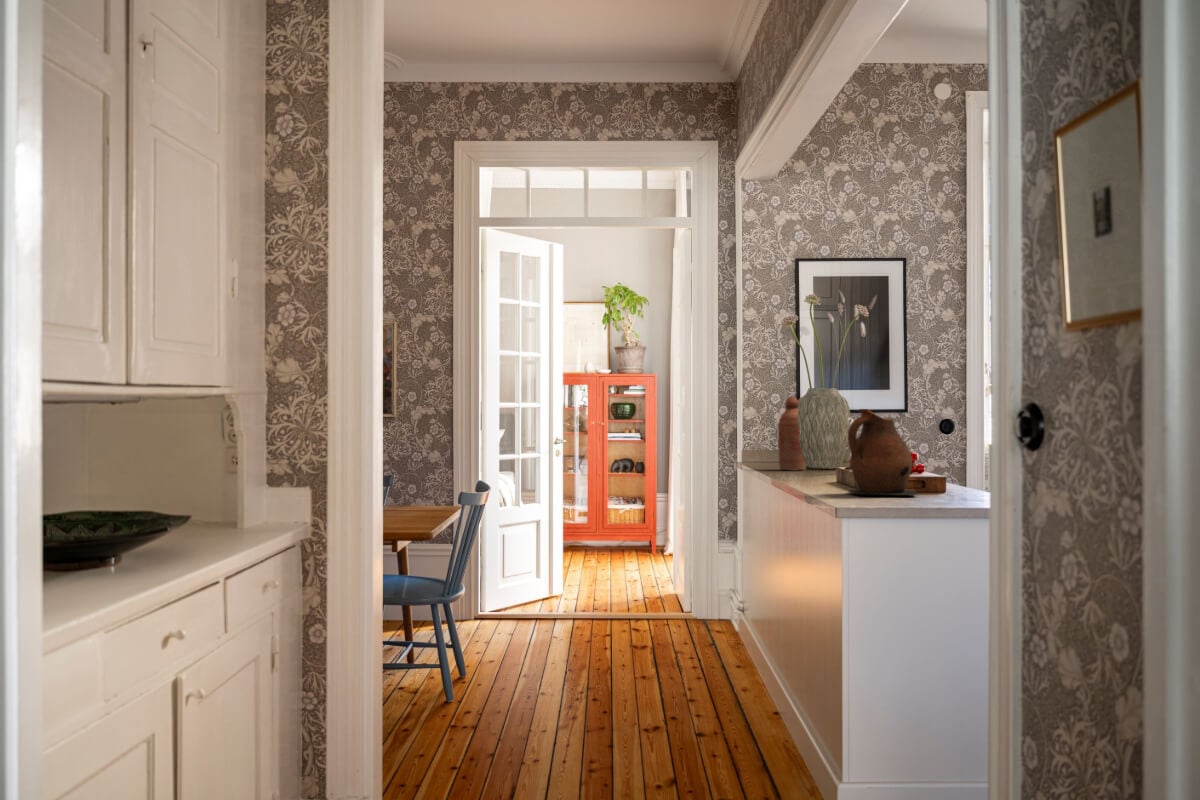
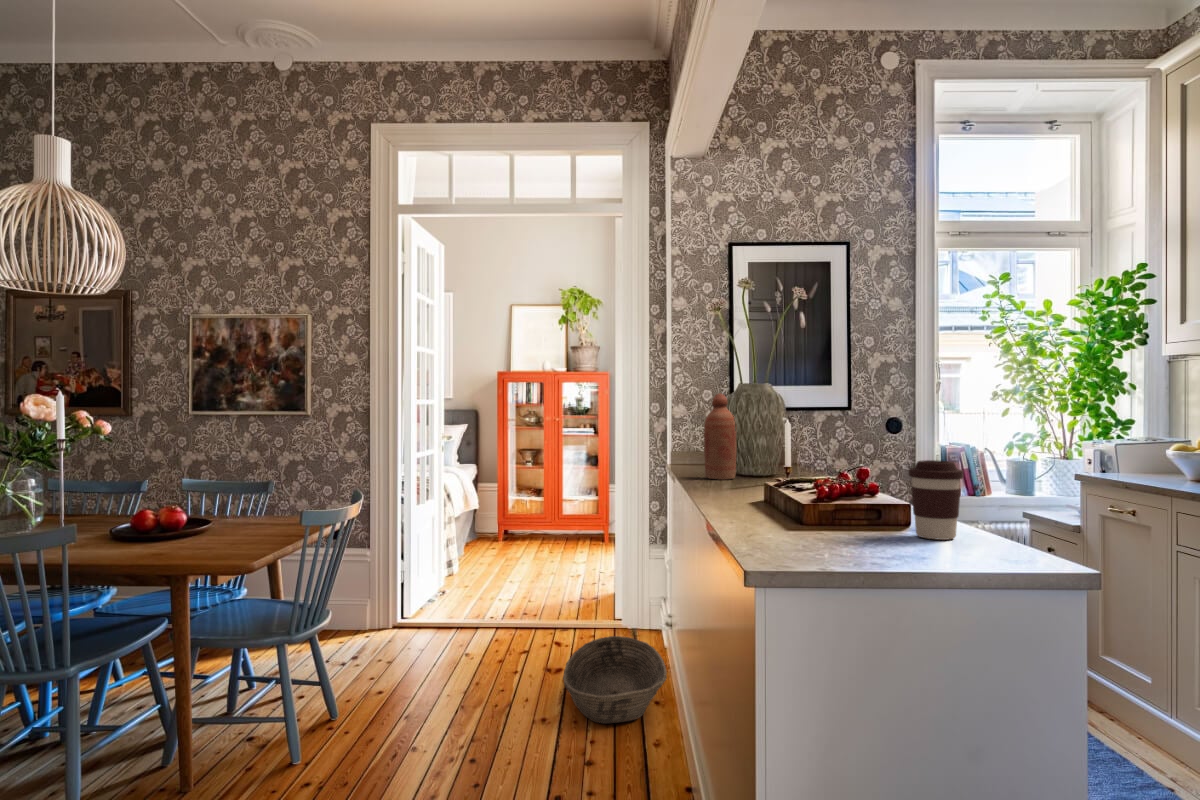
ceramic pitcher: present [848,409,918,496] -> none [775,412,895,558]
coffee cup: none [932,442,967,492] -> present [909,460,963,540]
basket: none [656,617,747,678] -> present [563,636,667,724]

